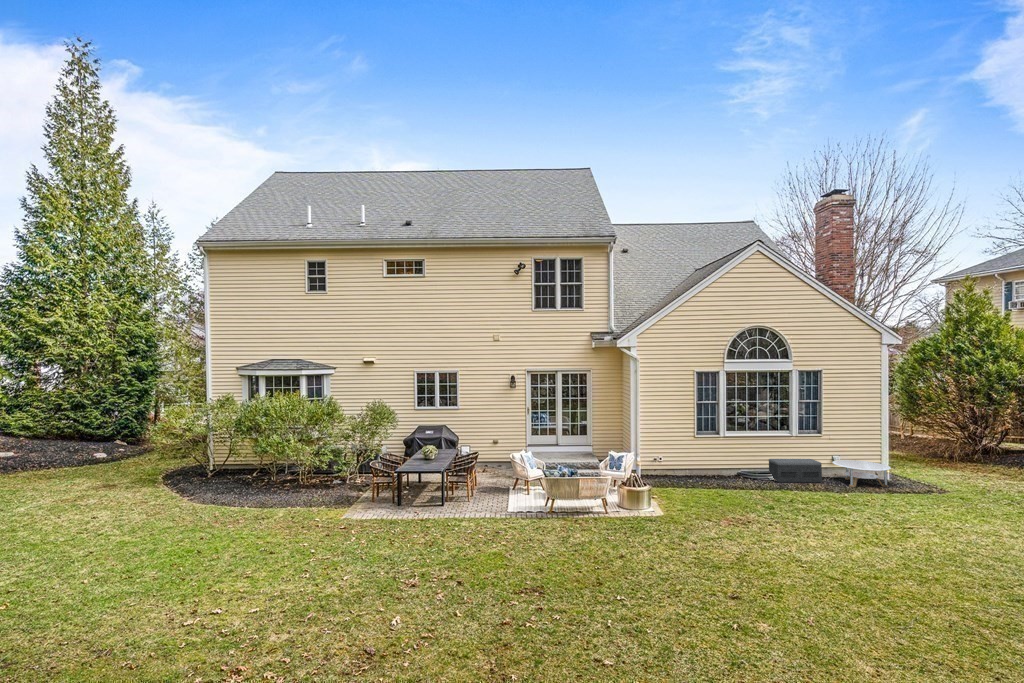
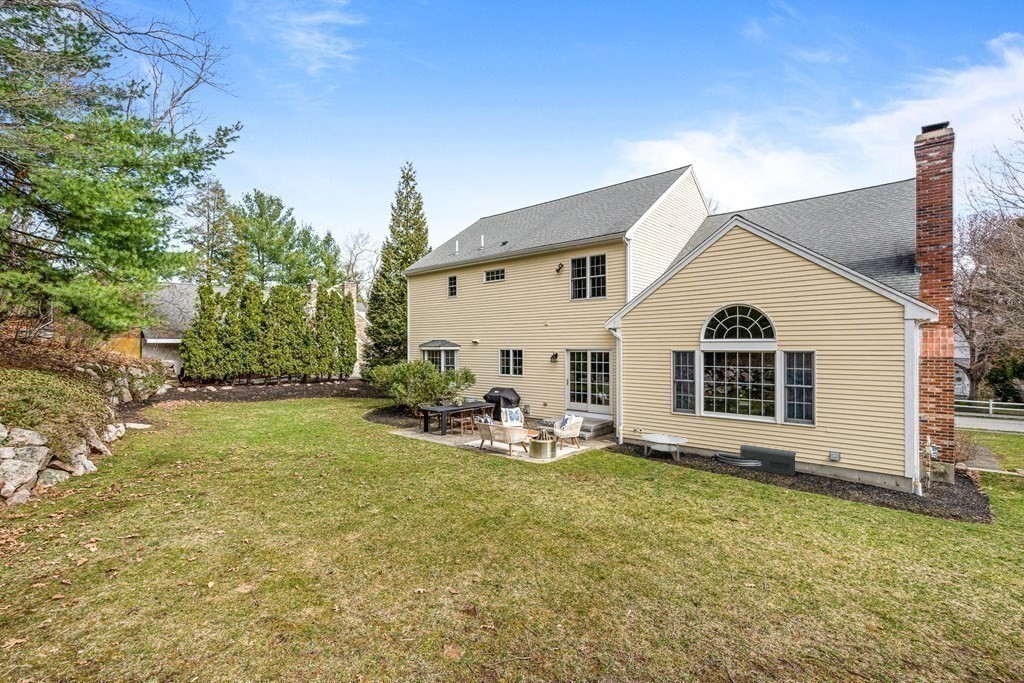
round table: present [832,460,891,487] -> present [641,434,688,461]

